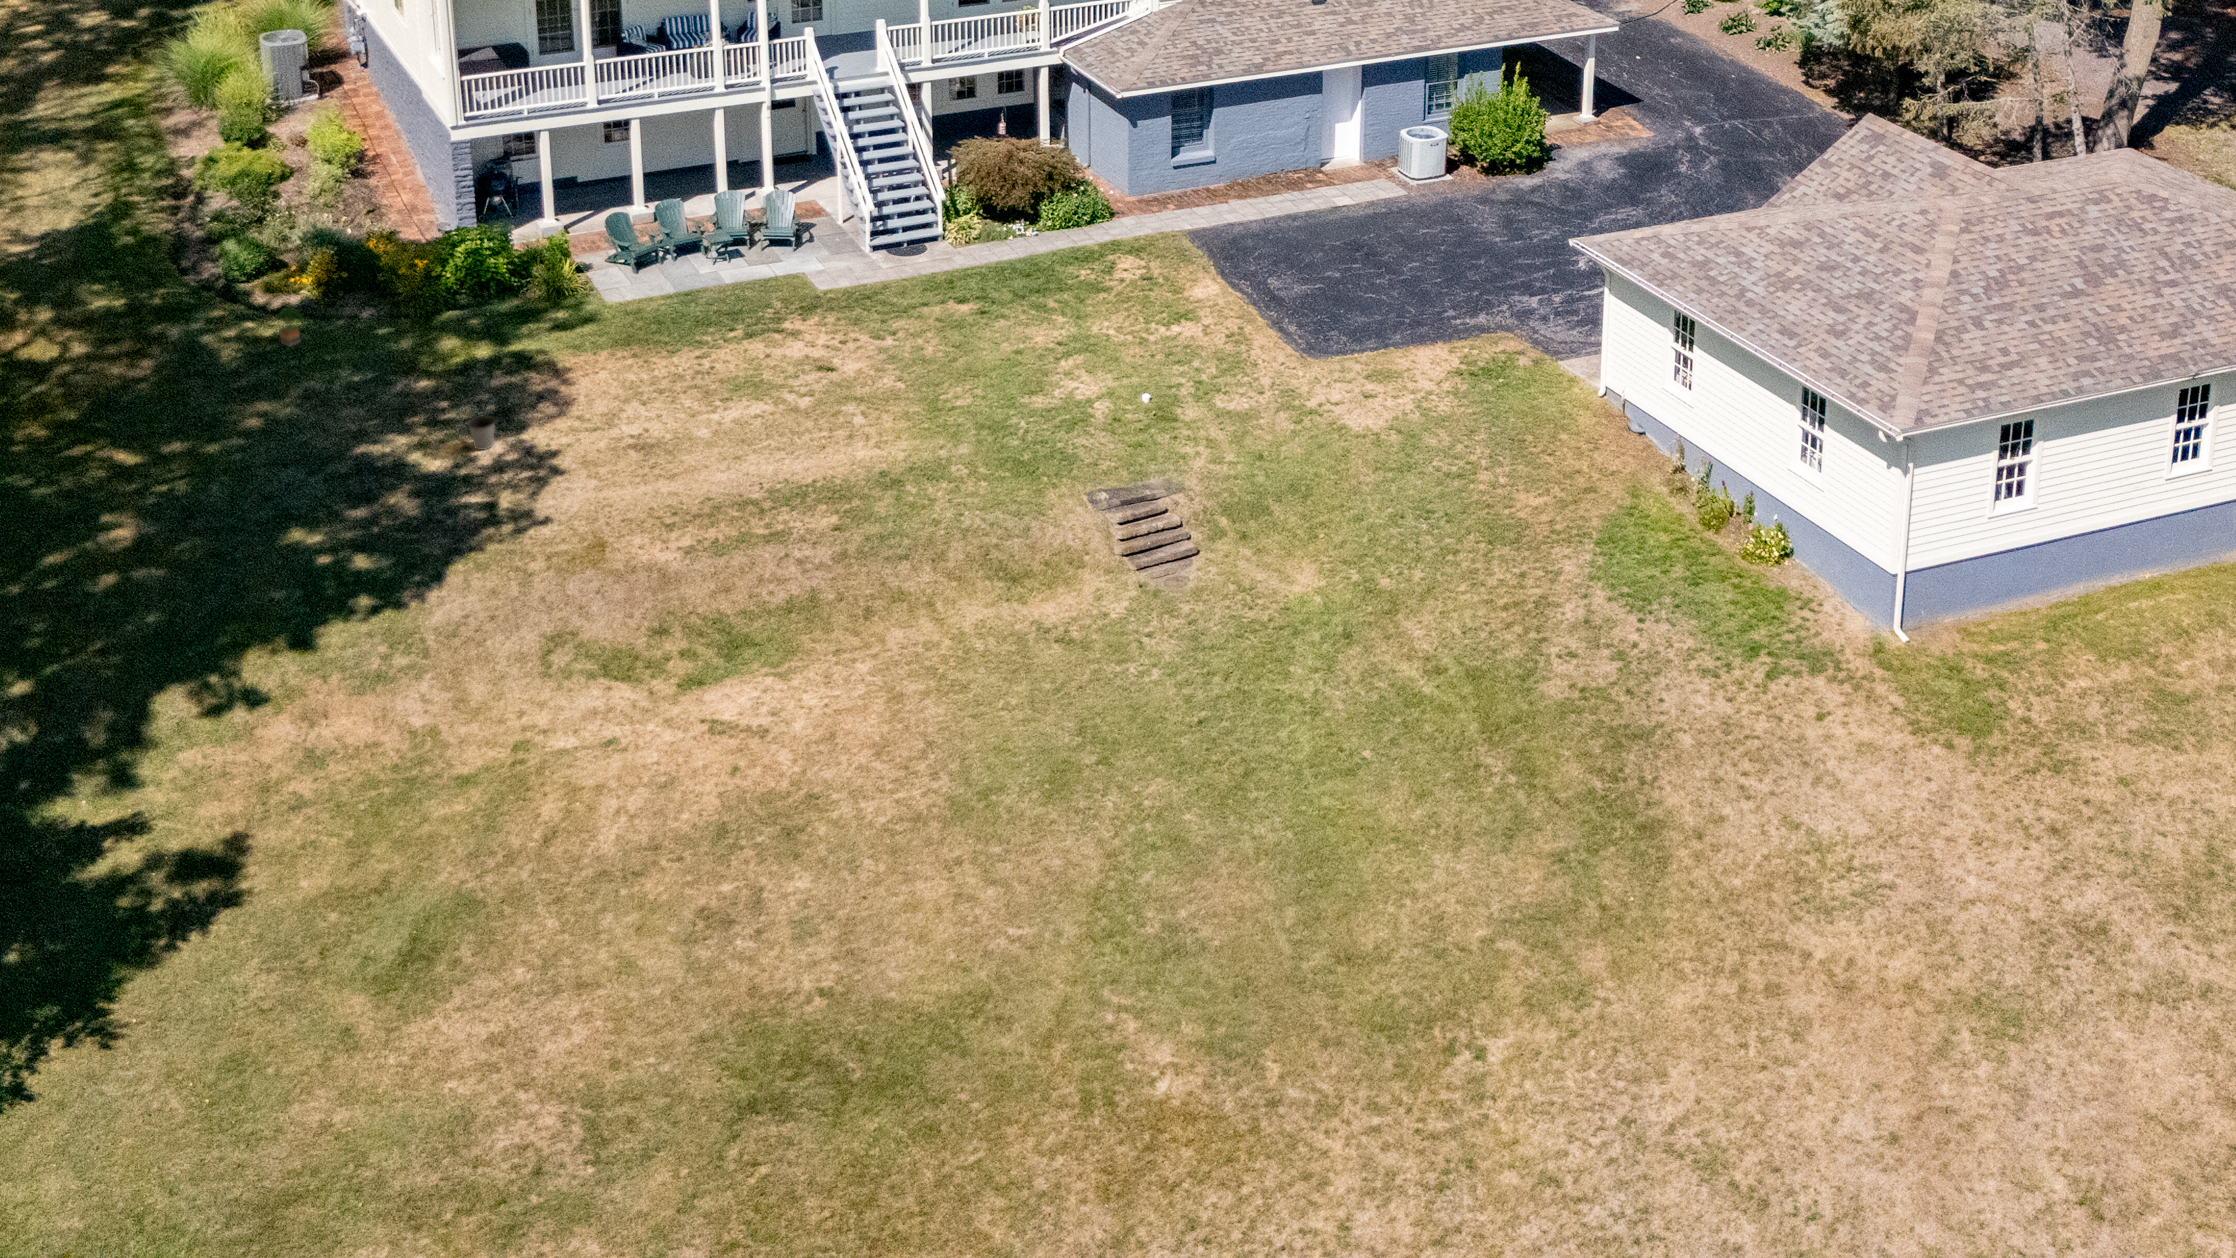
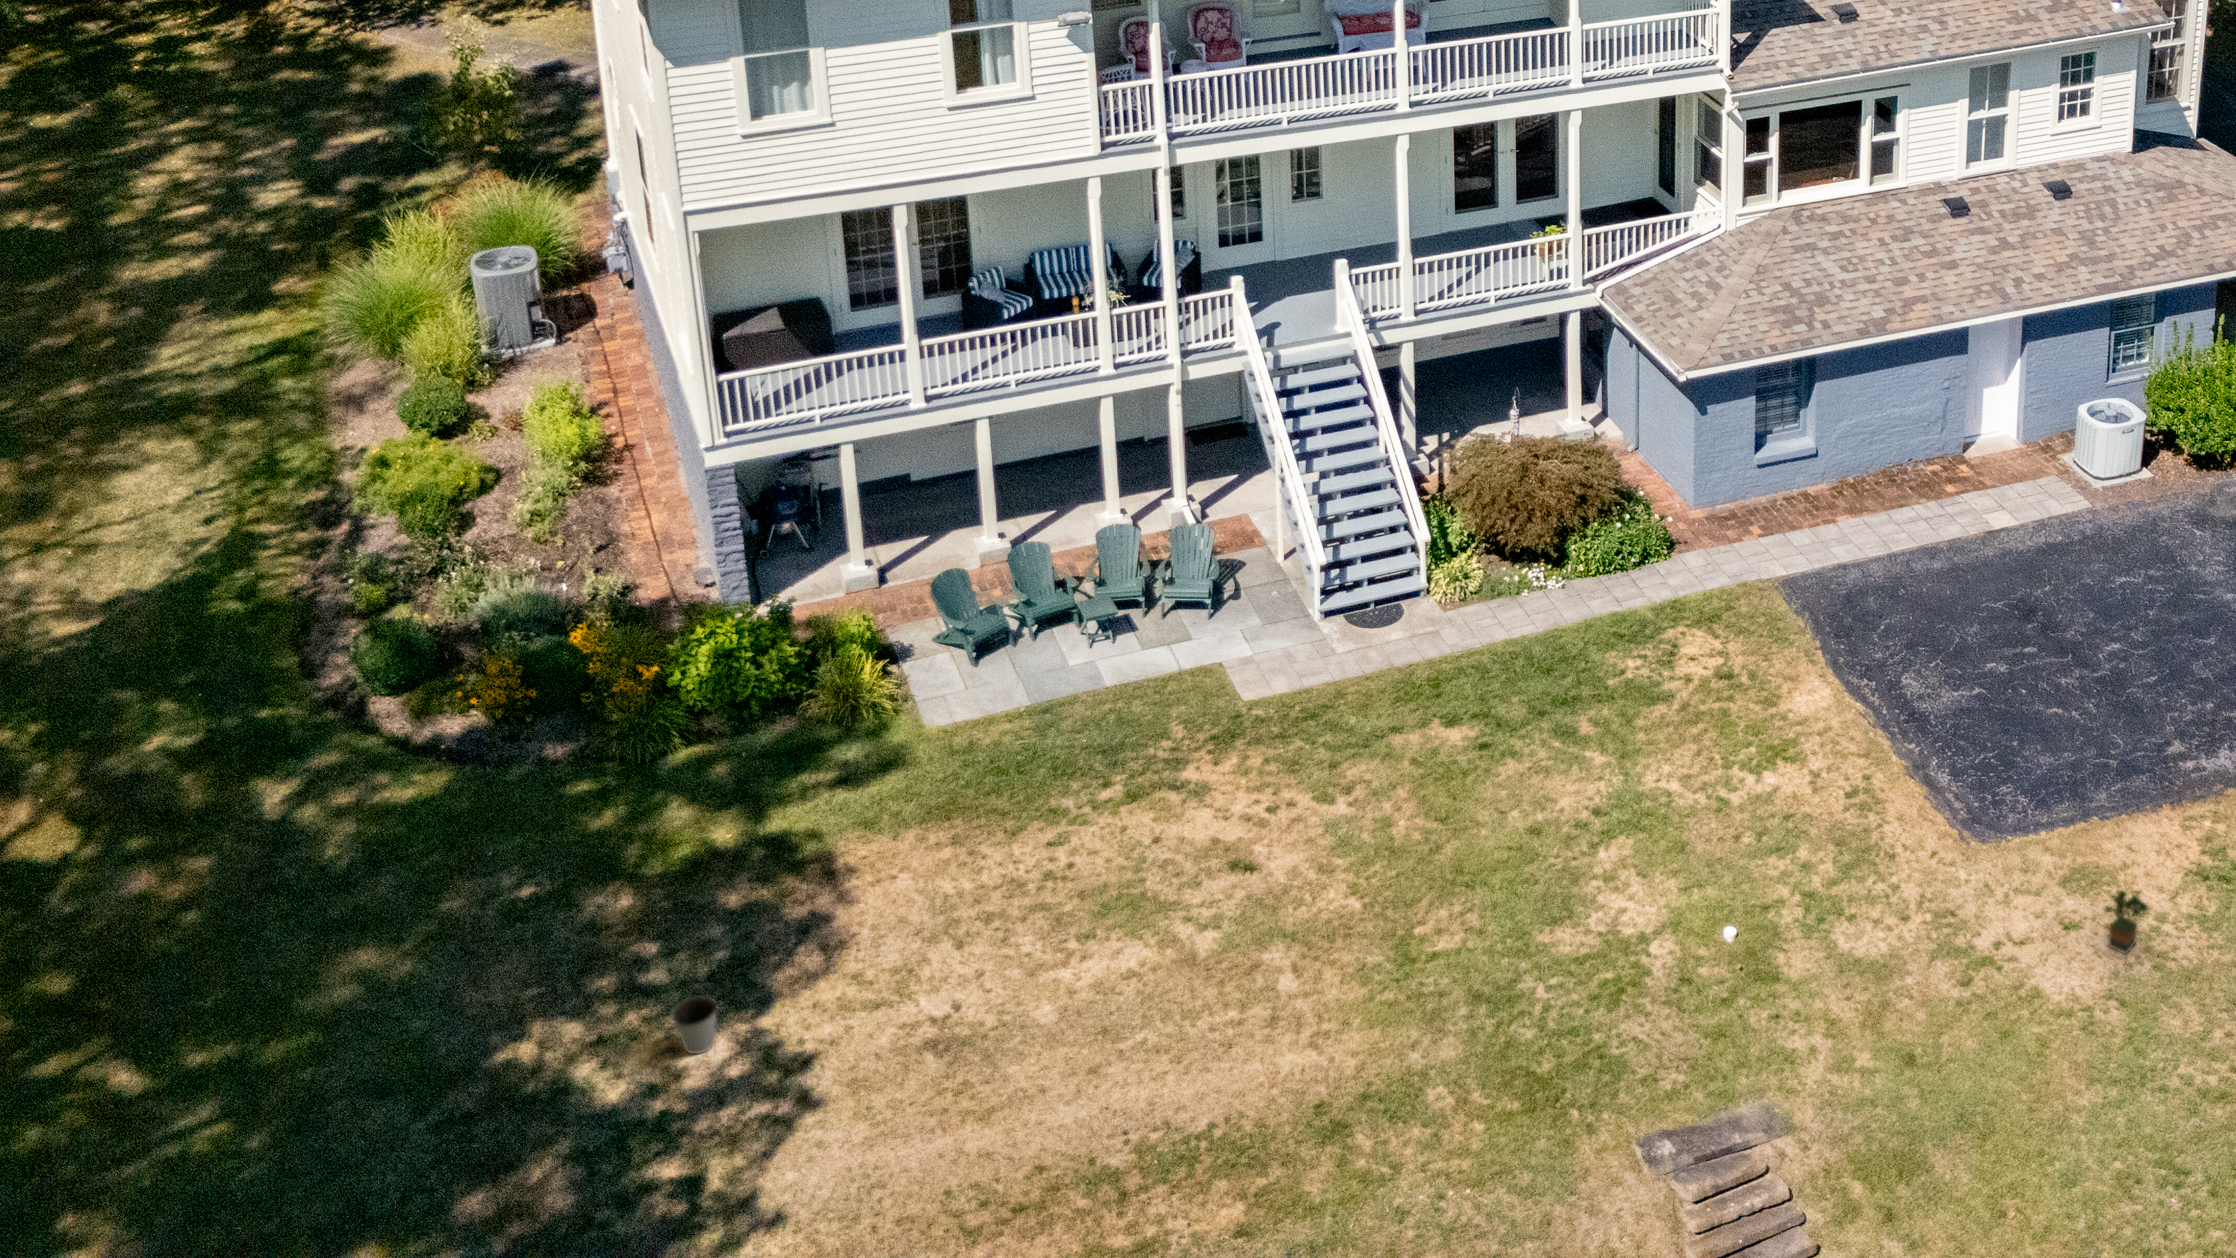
potted tree: present [275,308,304,347] -> present [2105,891,2150,954]

